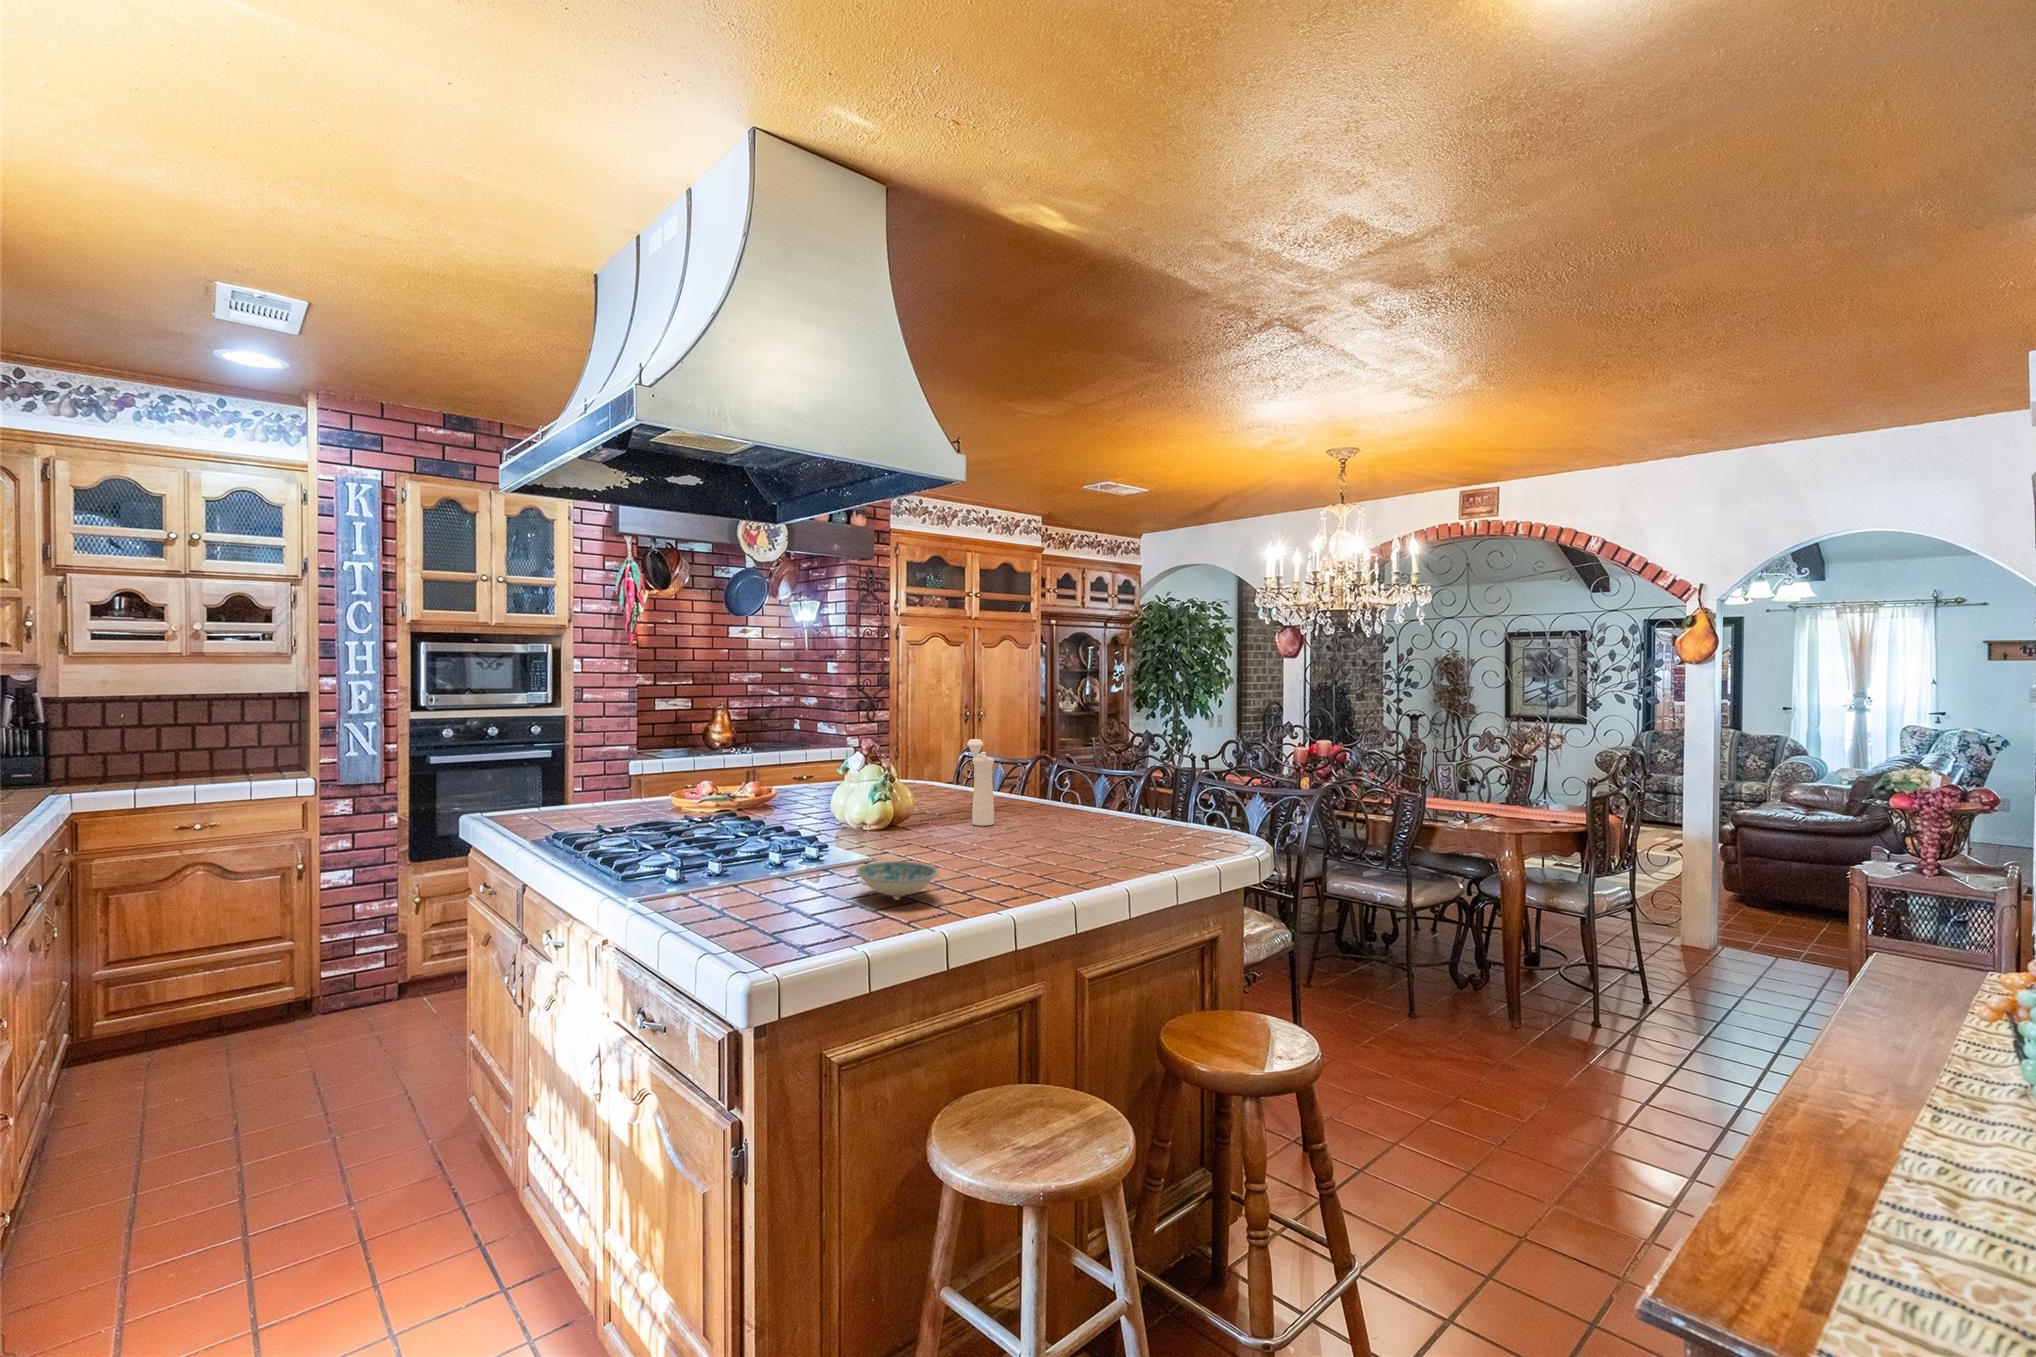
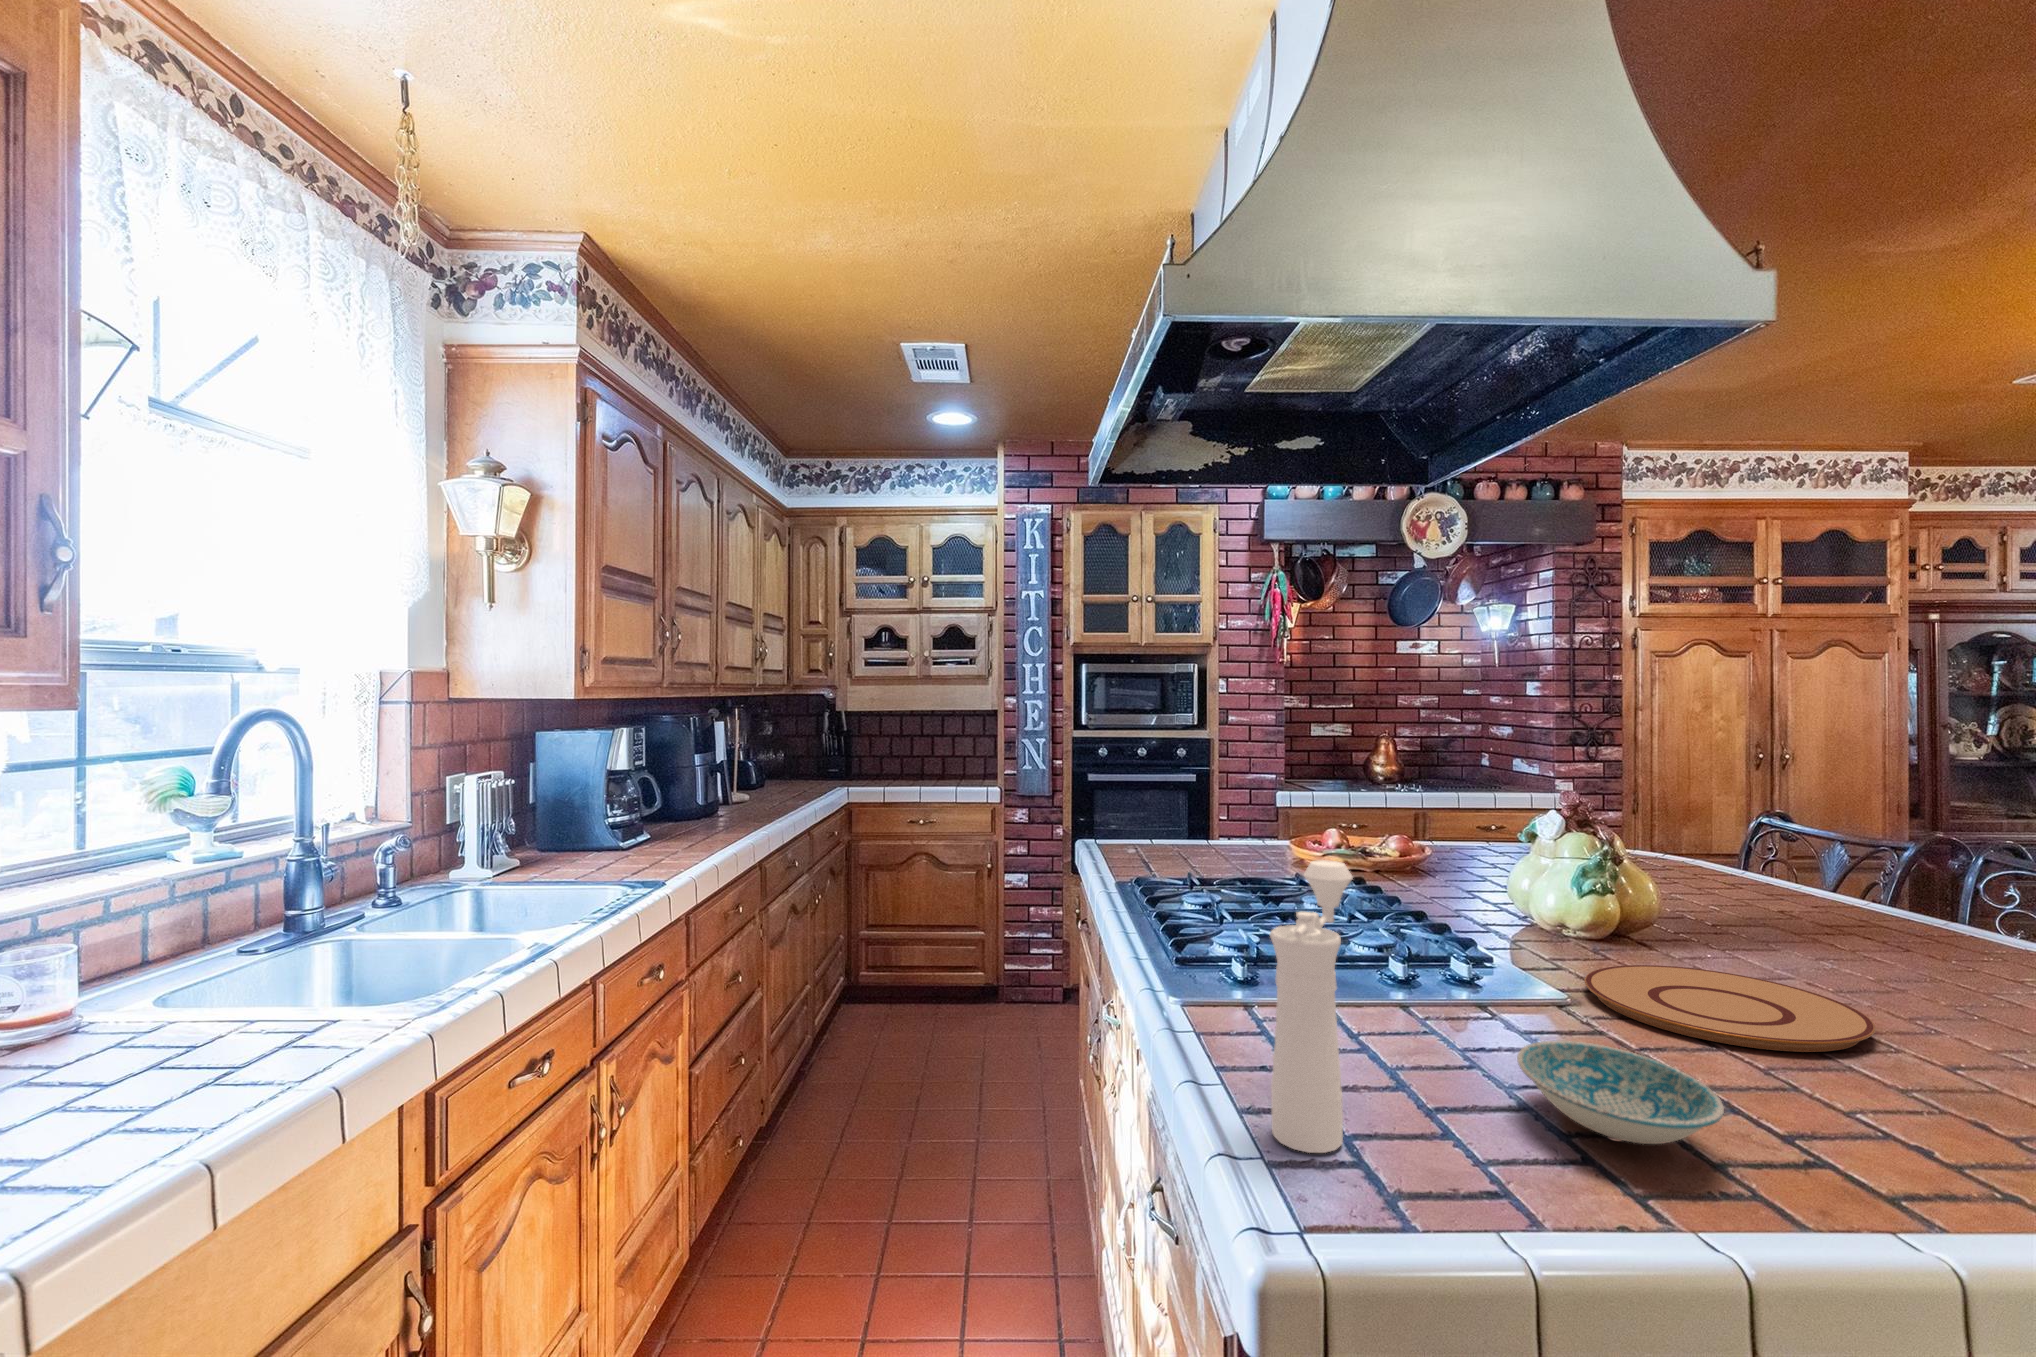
pepper mill: present [967,739,994,826] -> present [1270,860,1353,1153]
plate: none [879,832,999,860] -> present [1584,965,1876,1052]

